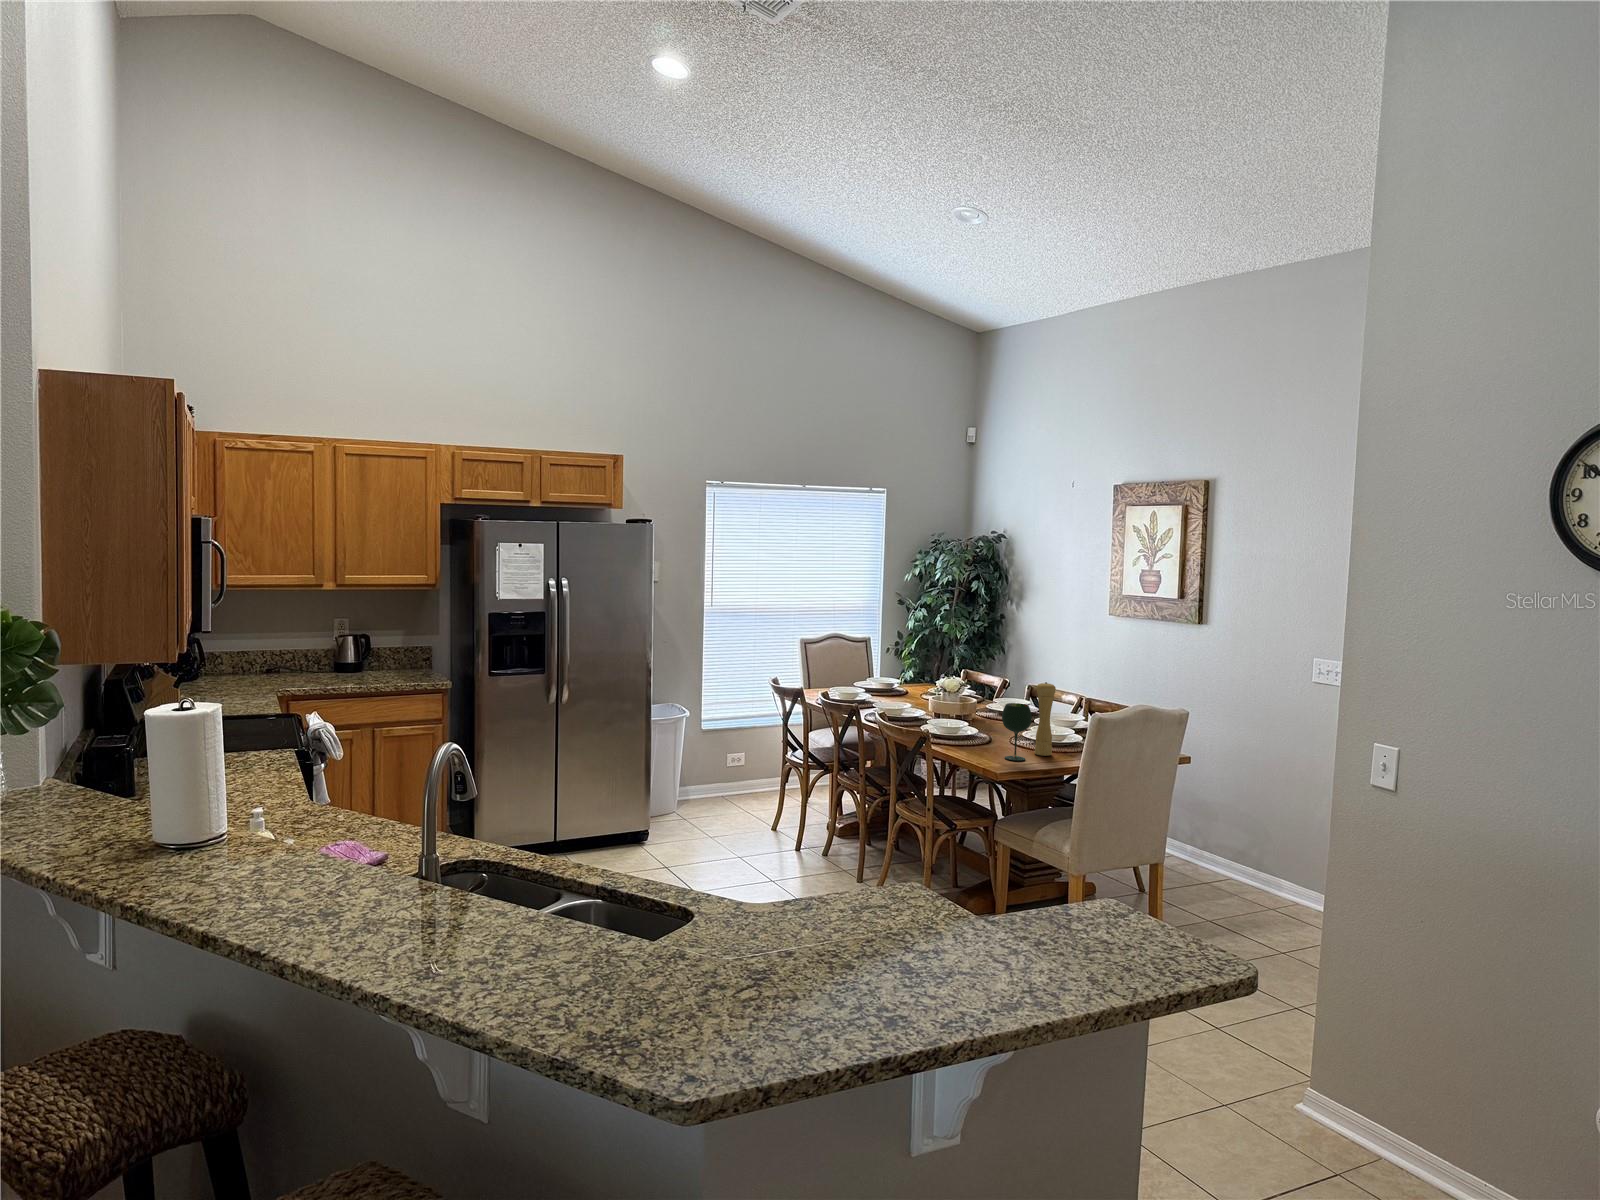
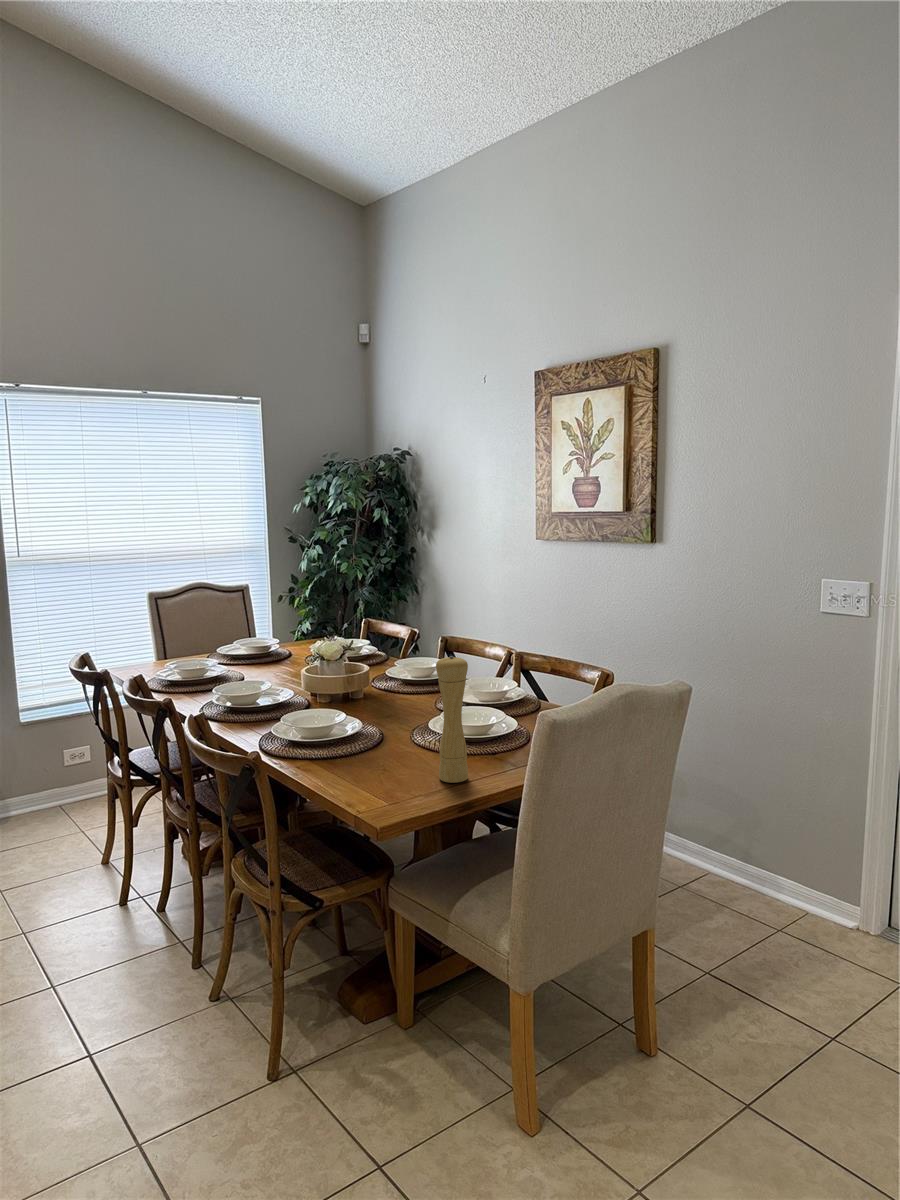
wine glass: present [1002,703,1032,761] -> none [375,700,428,806]

